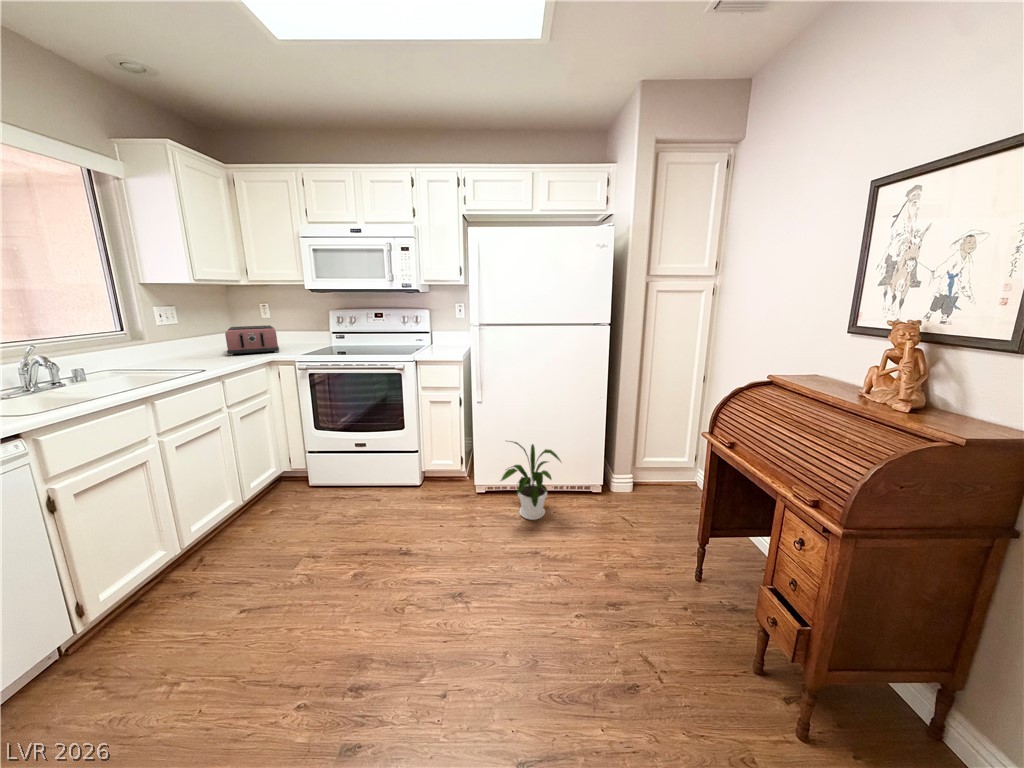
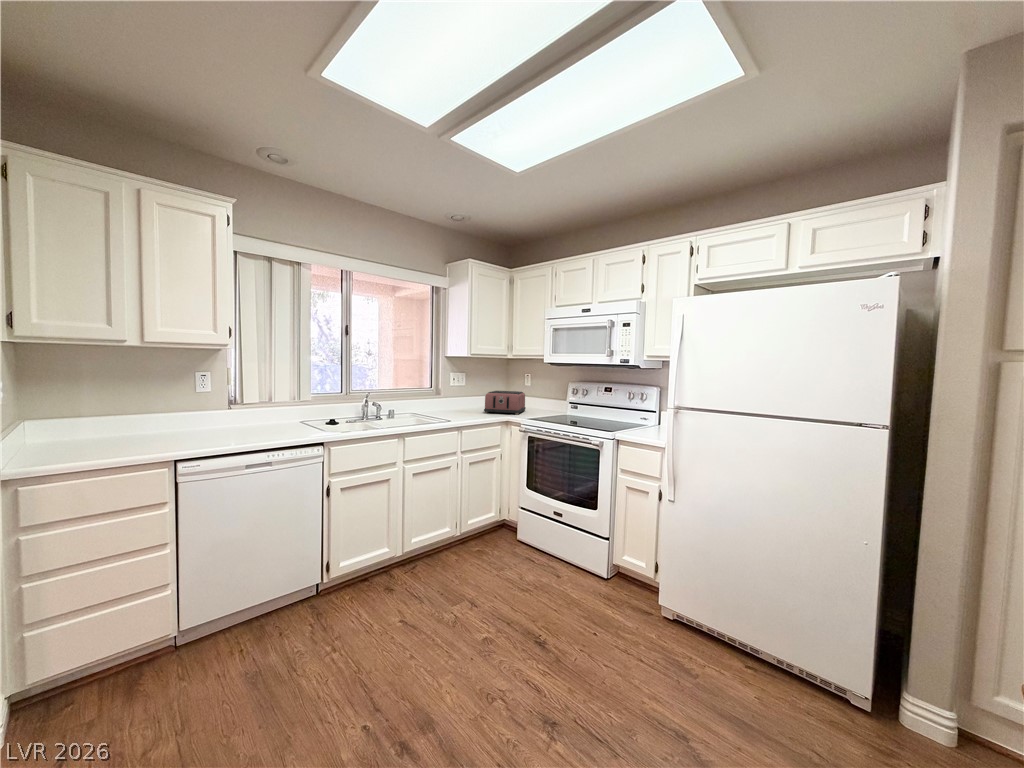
house plant: present [501,441,561,520] -> none [657,559,763,698]

